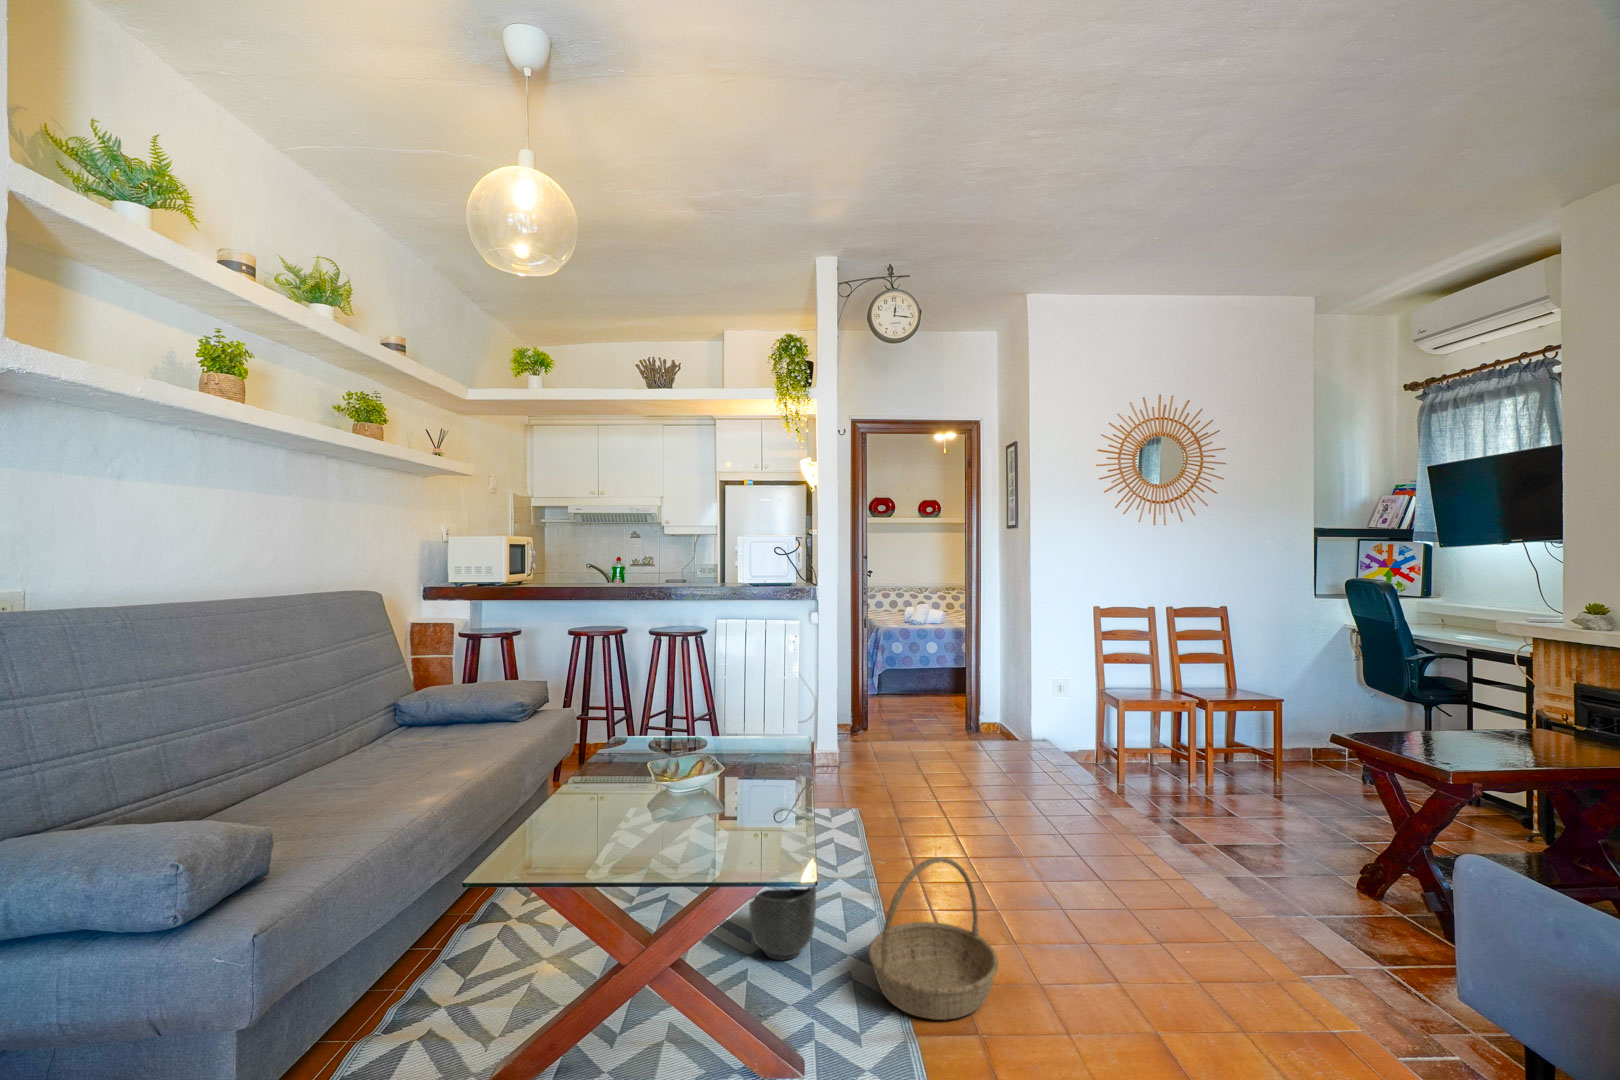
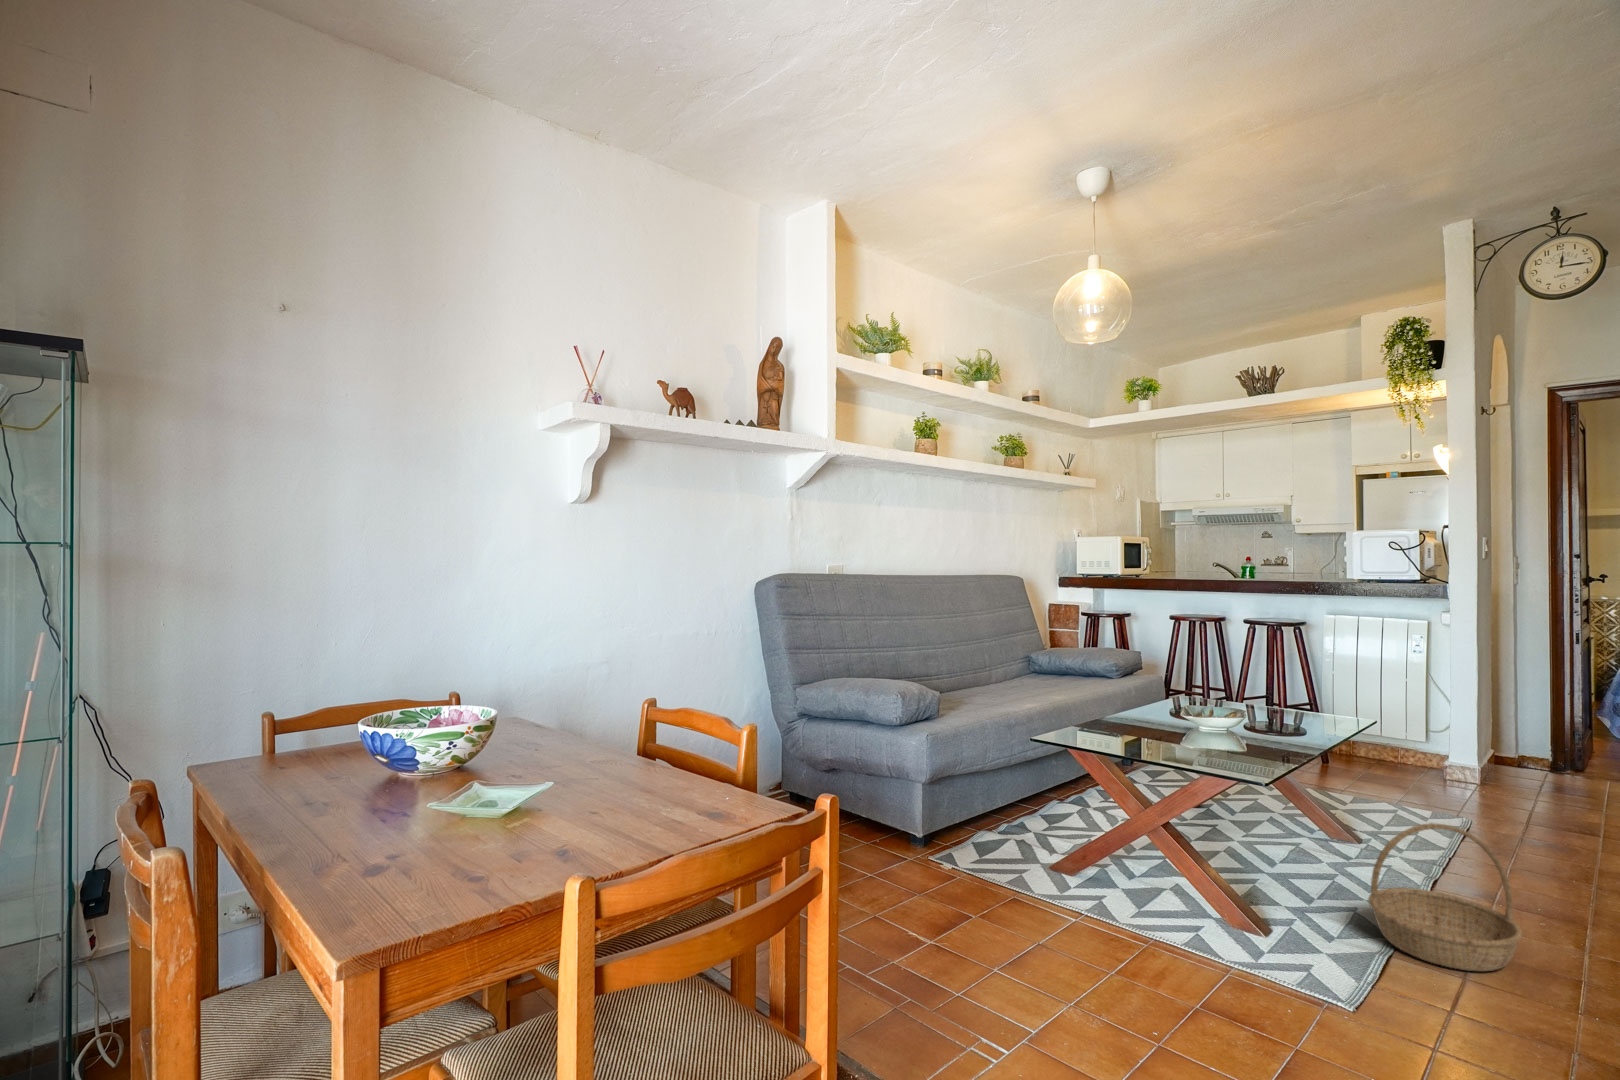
planter: present [749,887,816,960] -> none [1267,817,1335,889]

